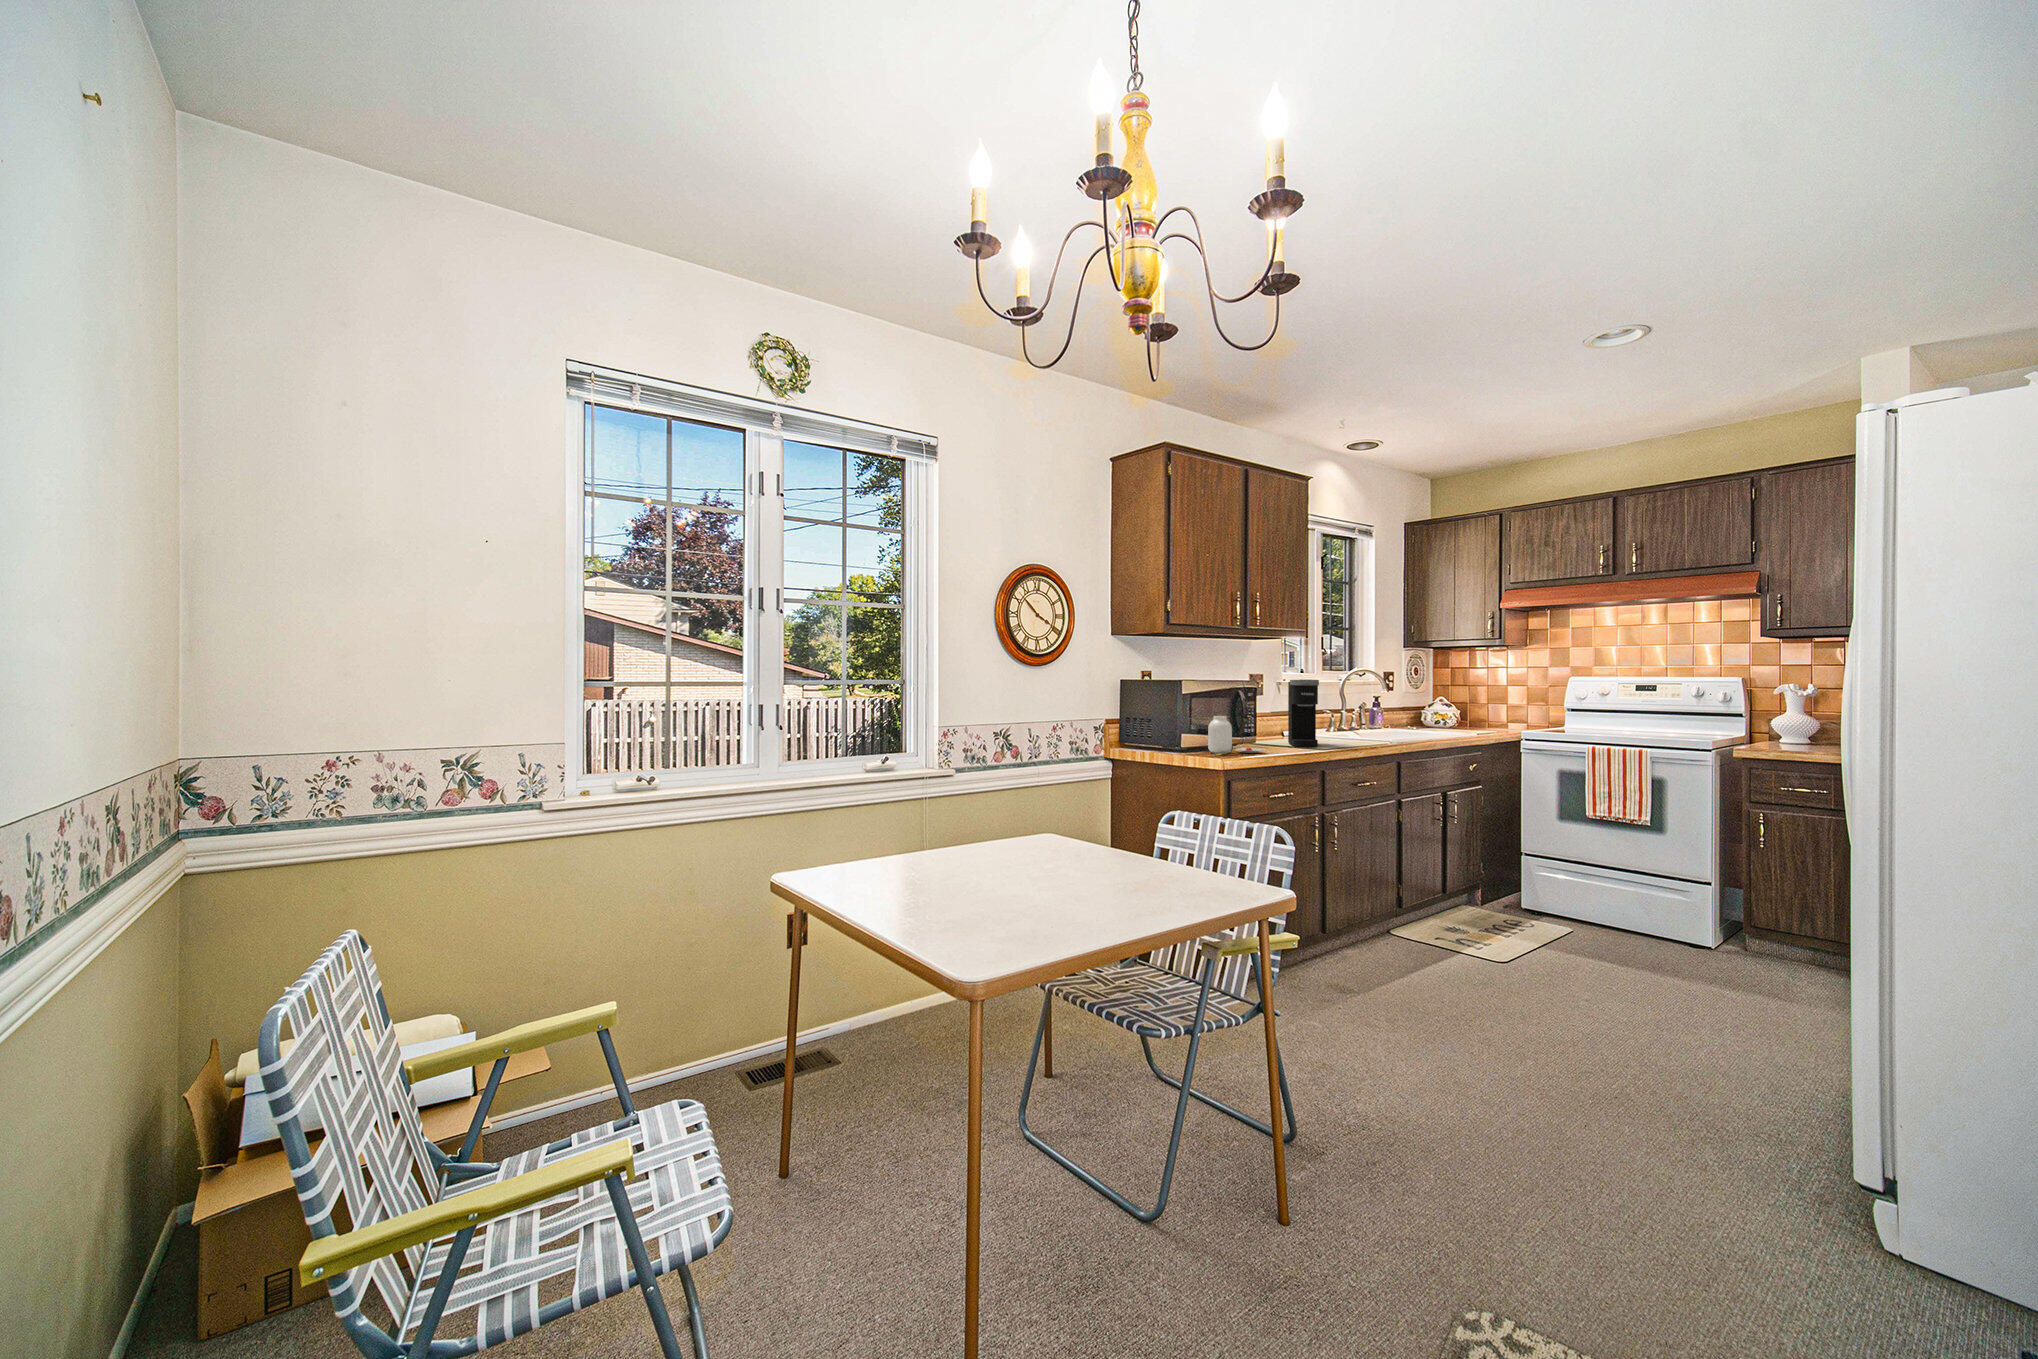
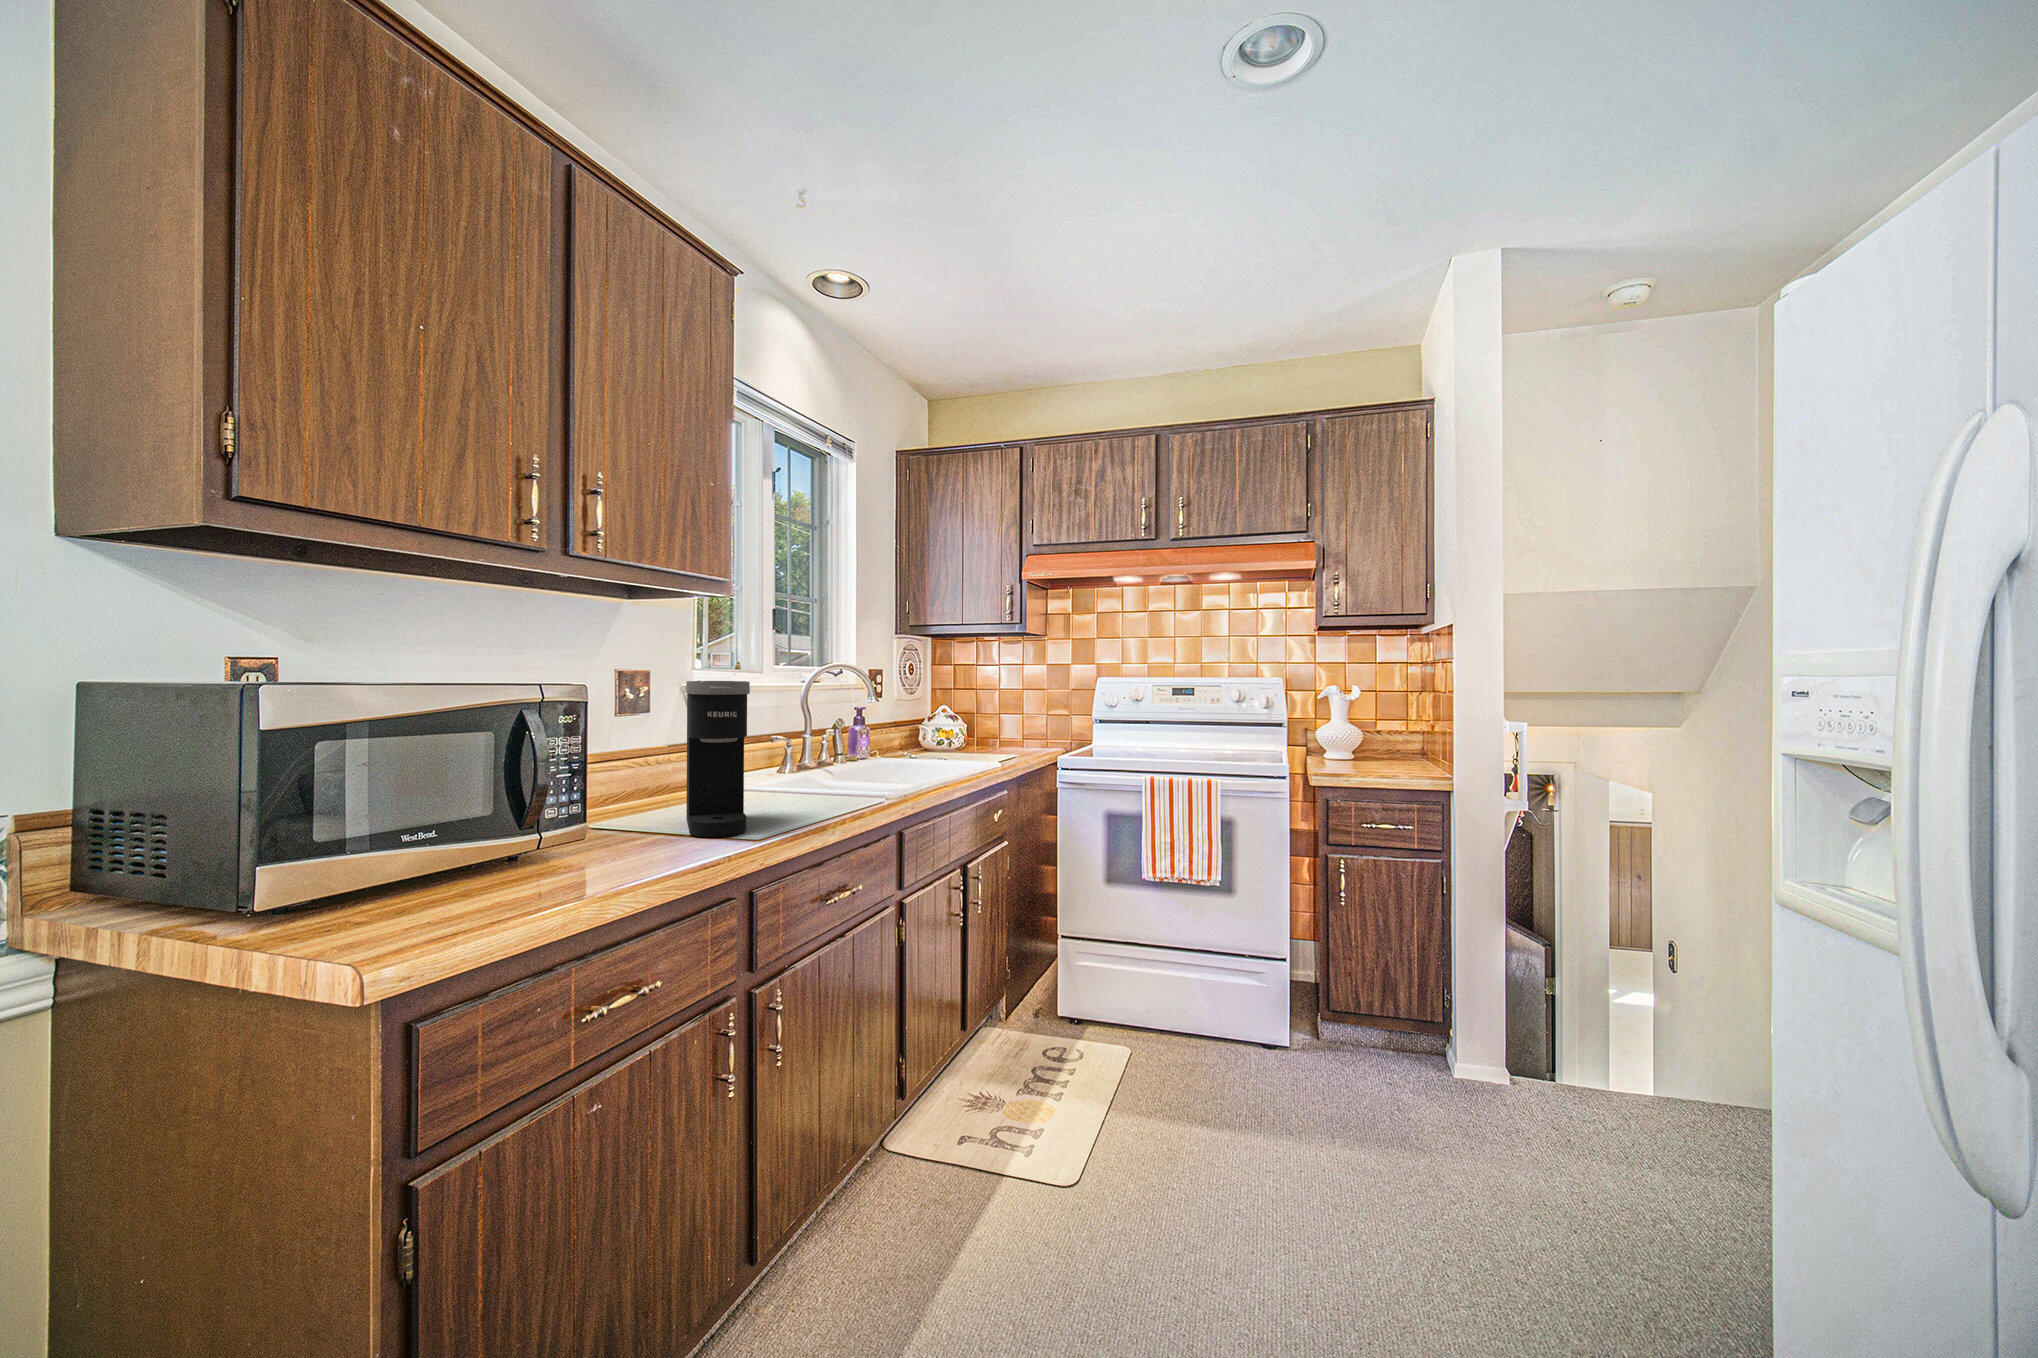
jar: present [1208,716,1265,755] -> none [373,793,592,936]

